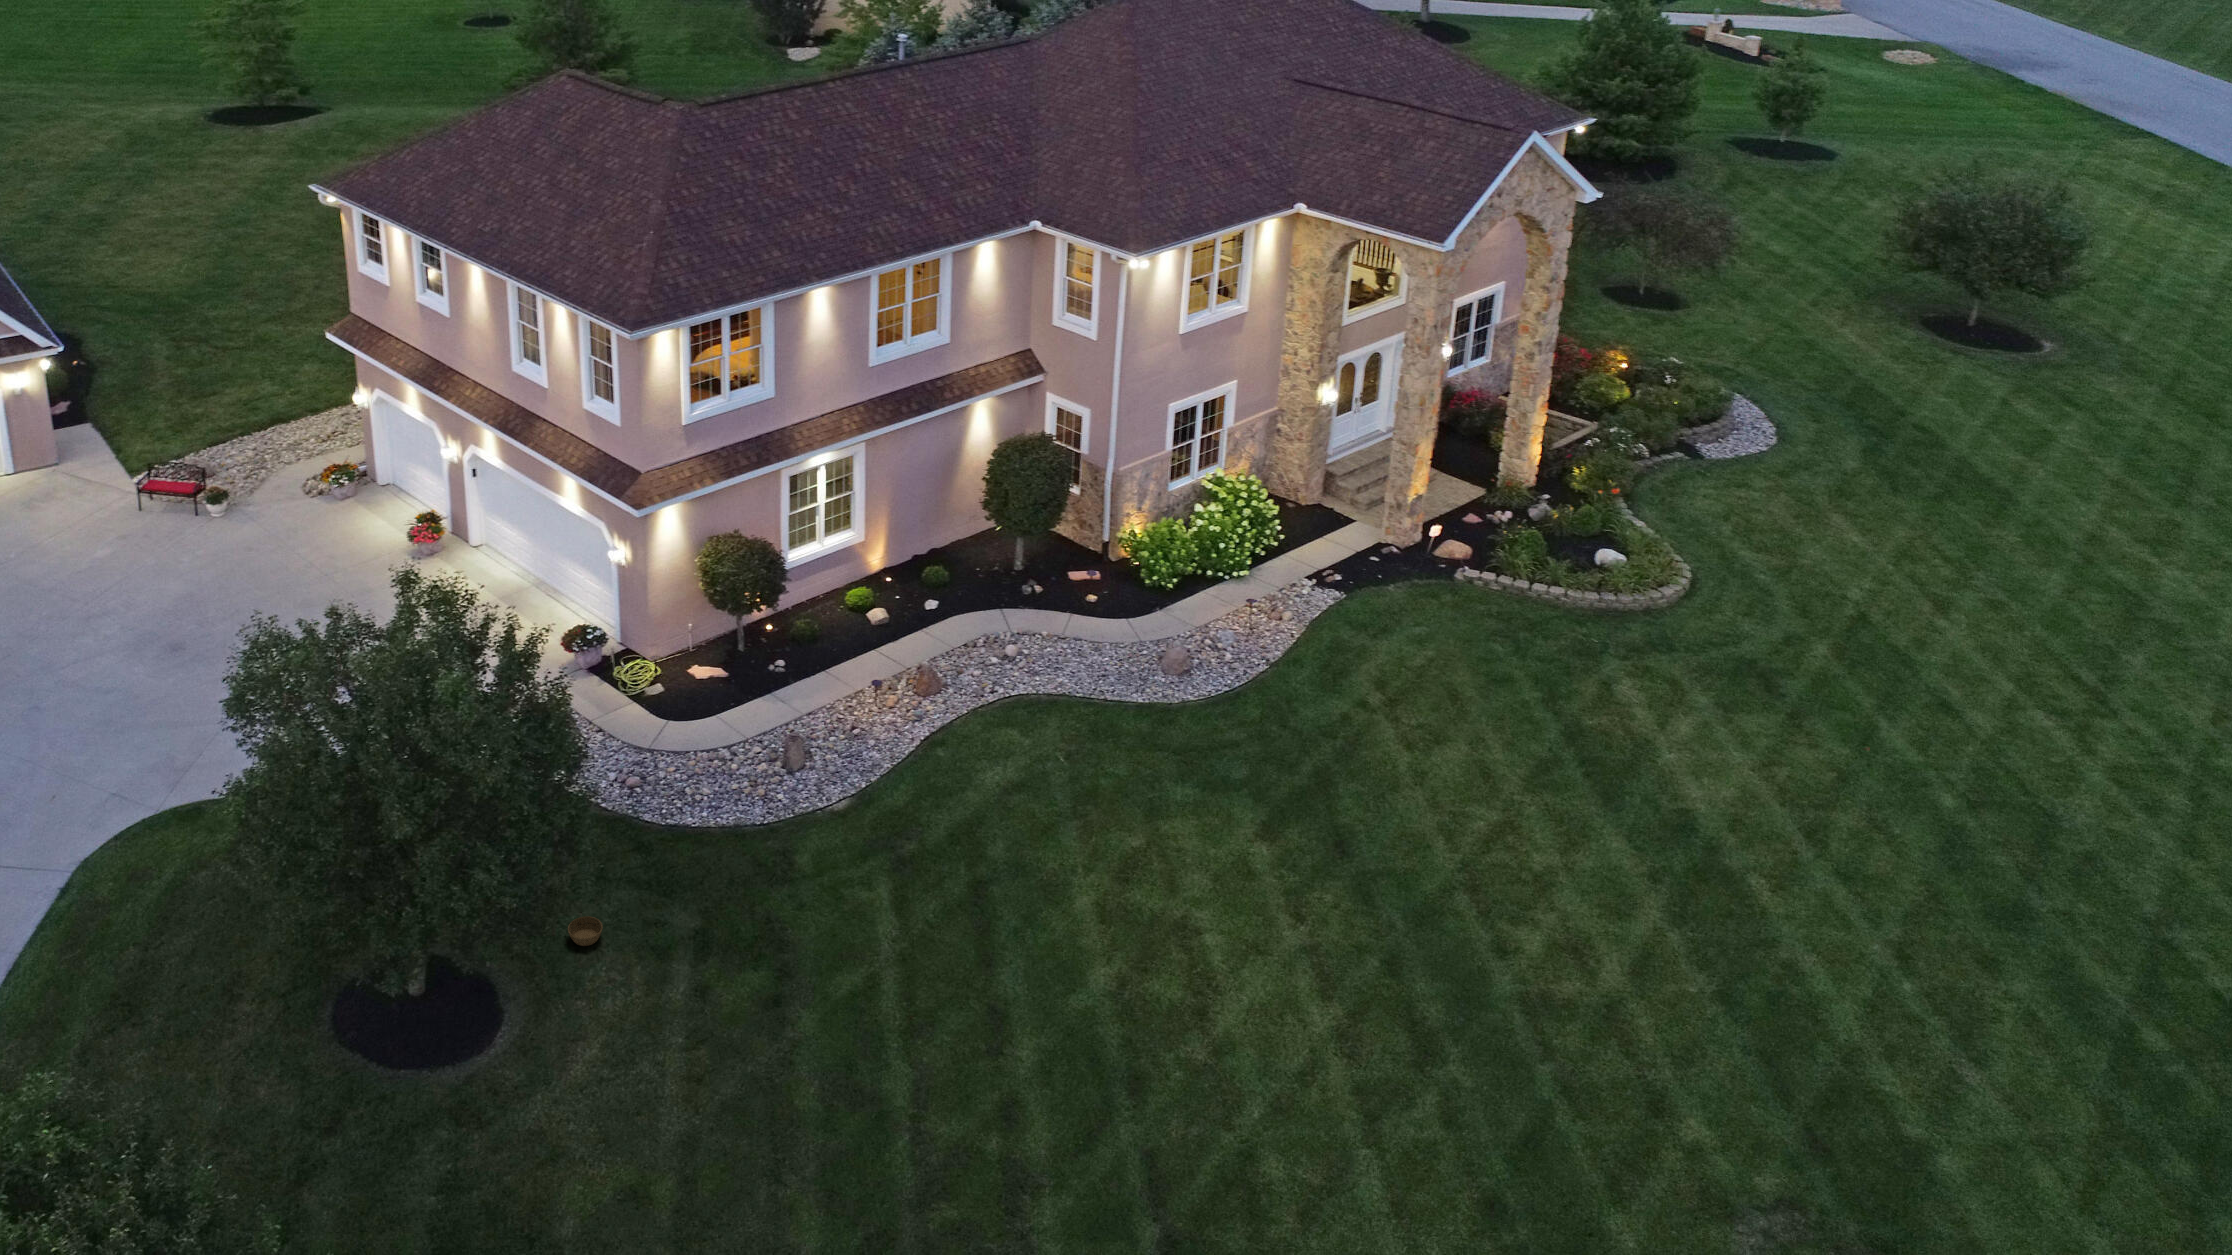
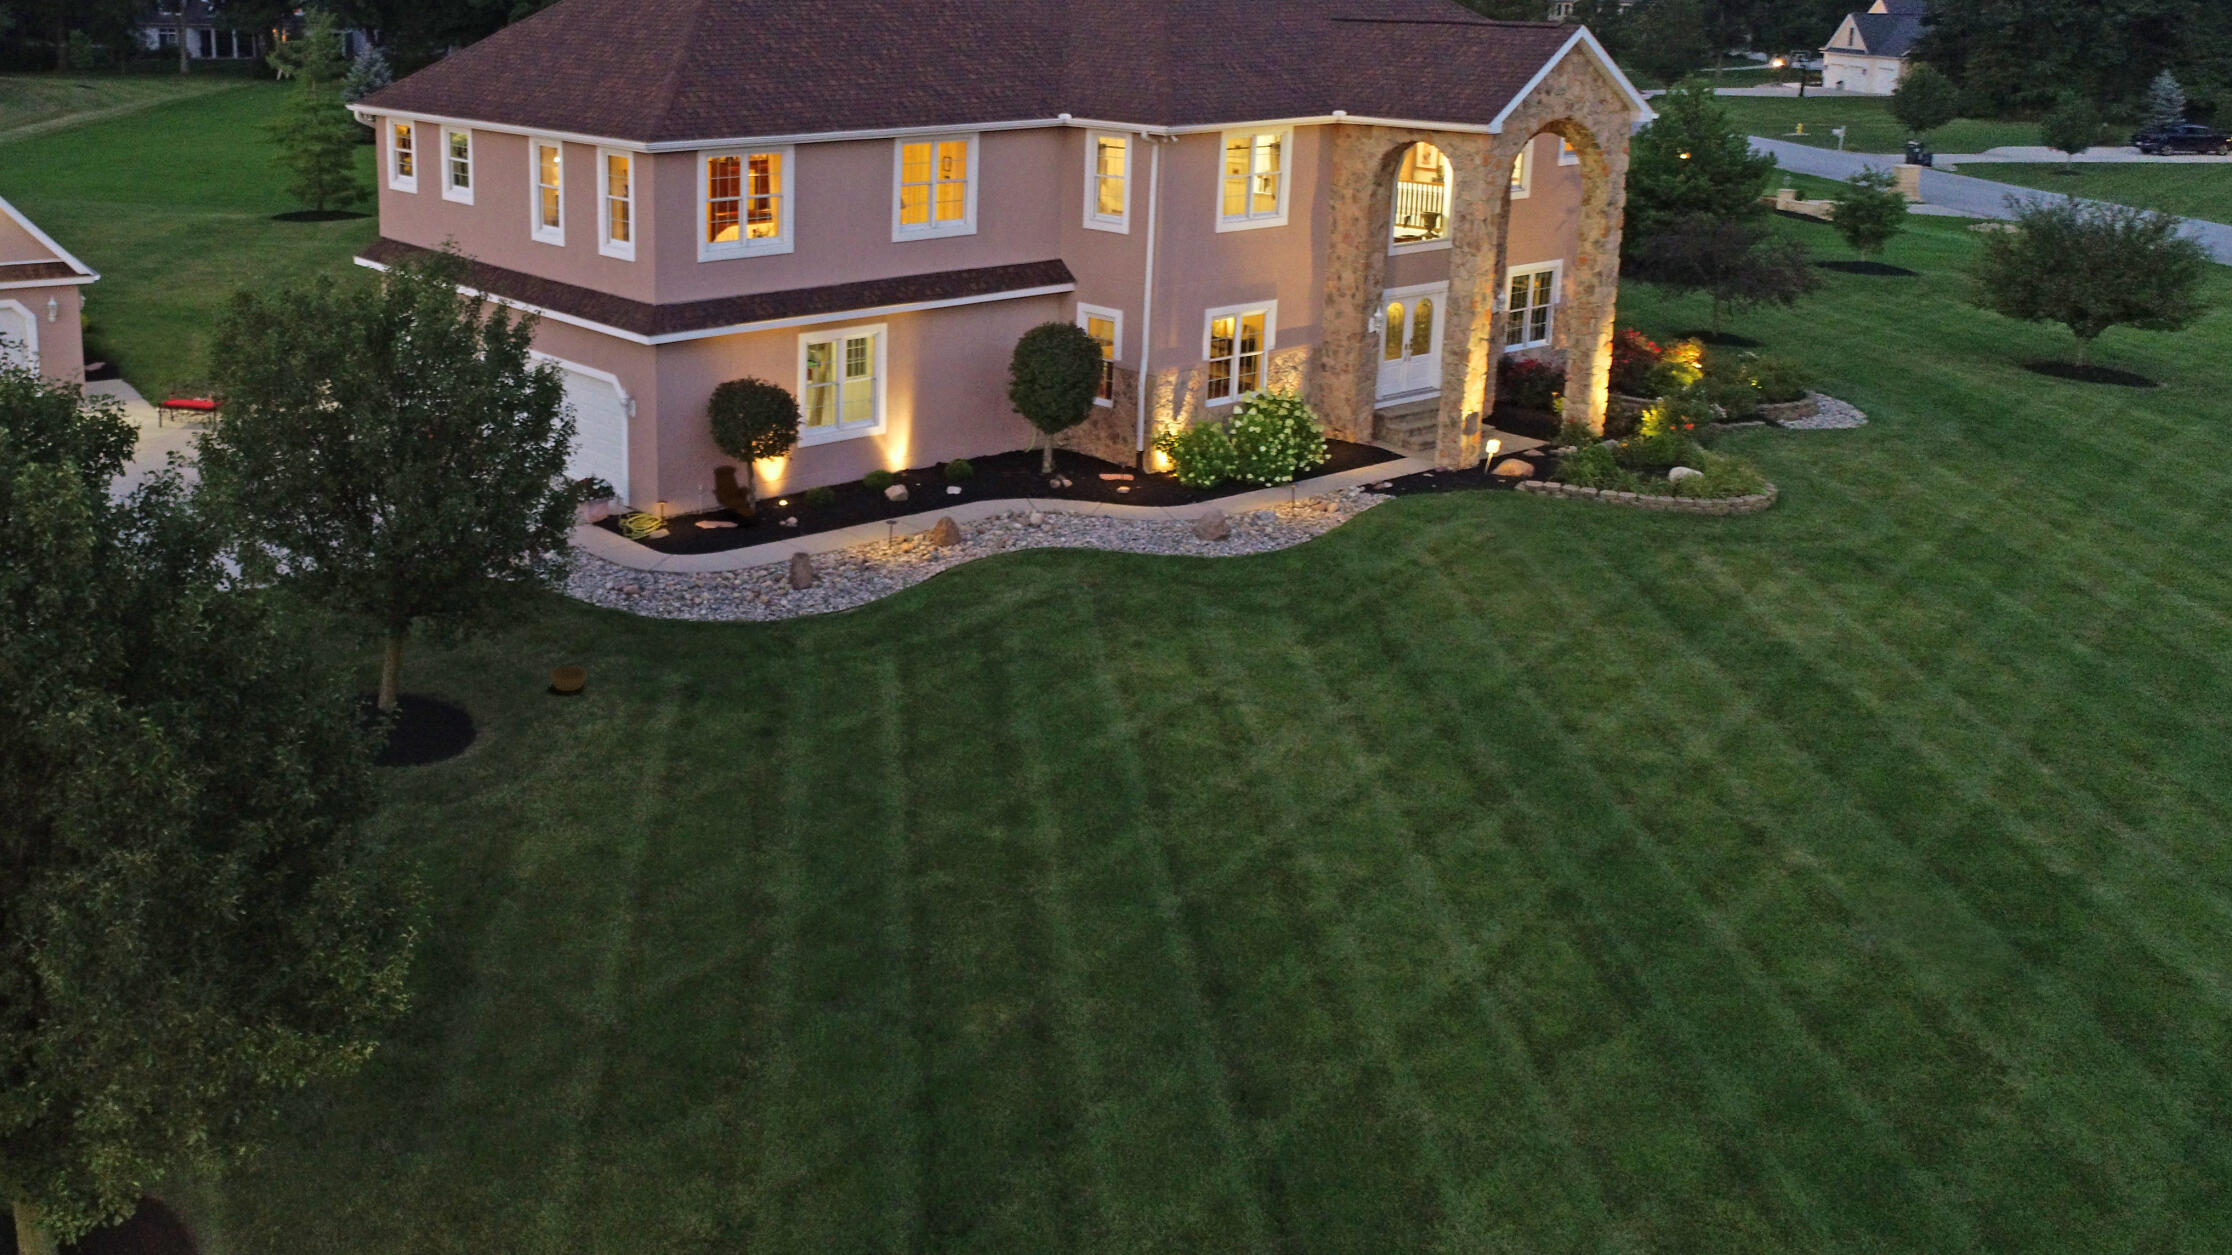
lounge chair: none [701,601,747,673] -> present [712,465,755,525]

